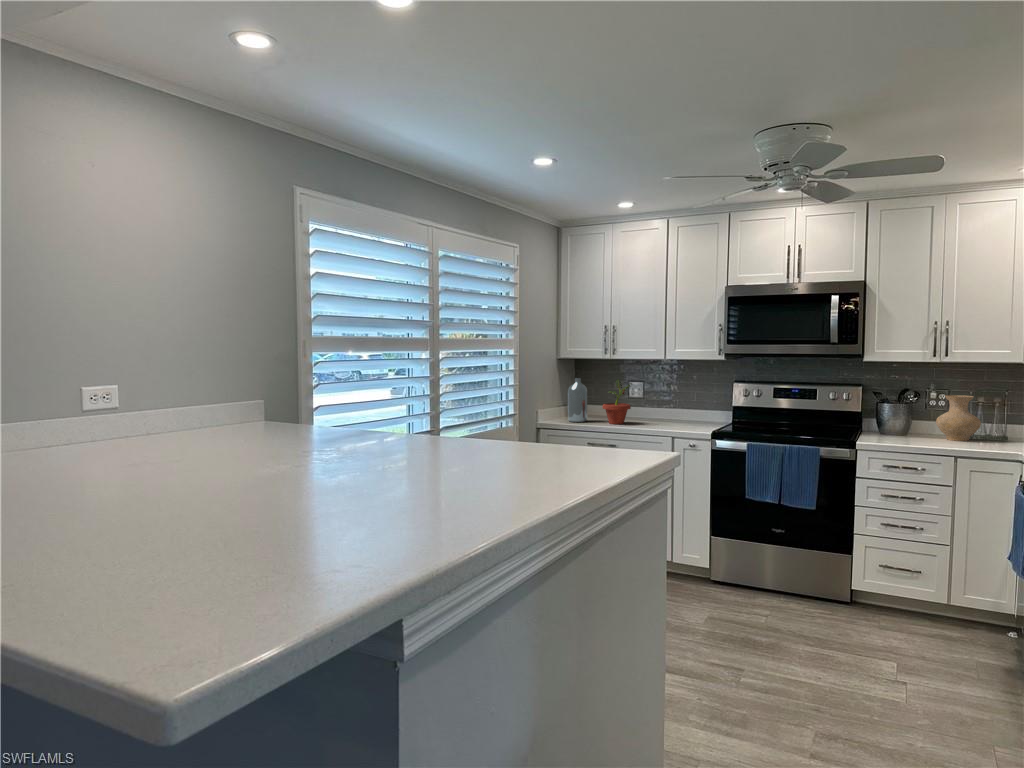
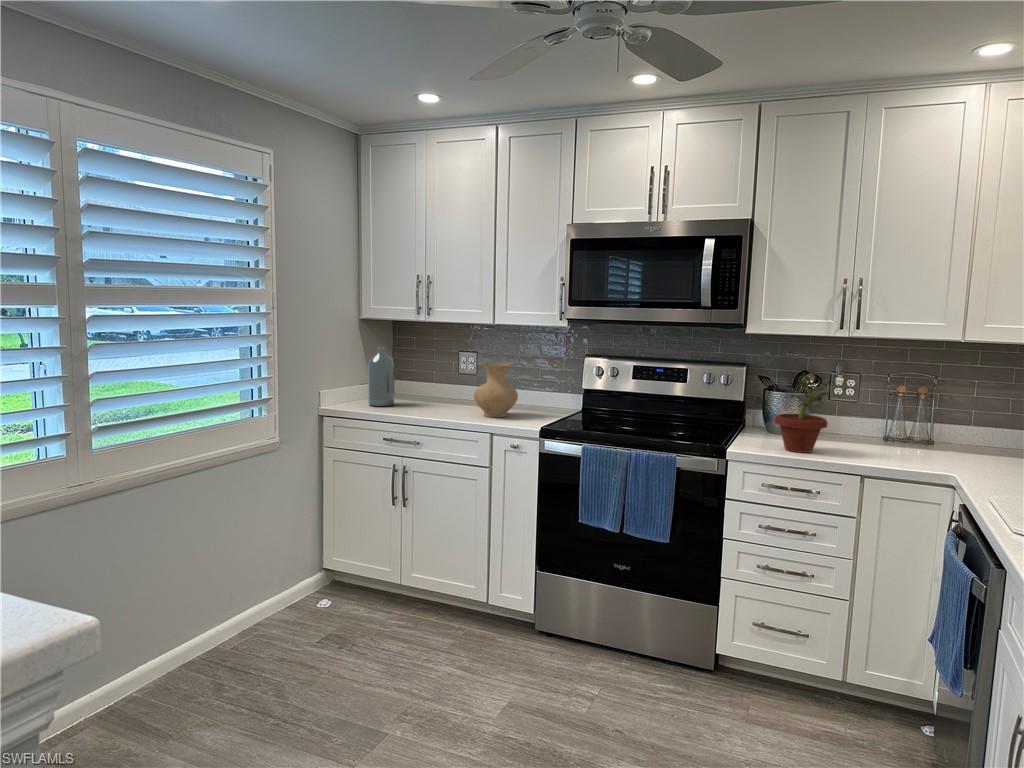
potted plant: present [602,379,632,424] -> present [774,373,831,453]
vase: present [936,395,981,441] -> present [474,363,518,417]

